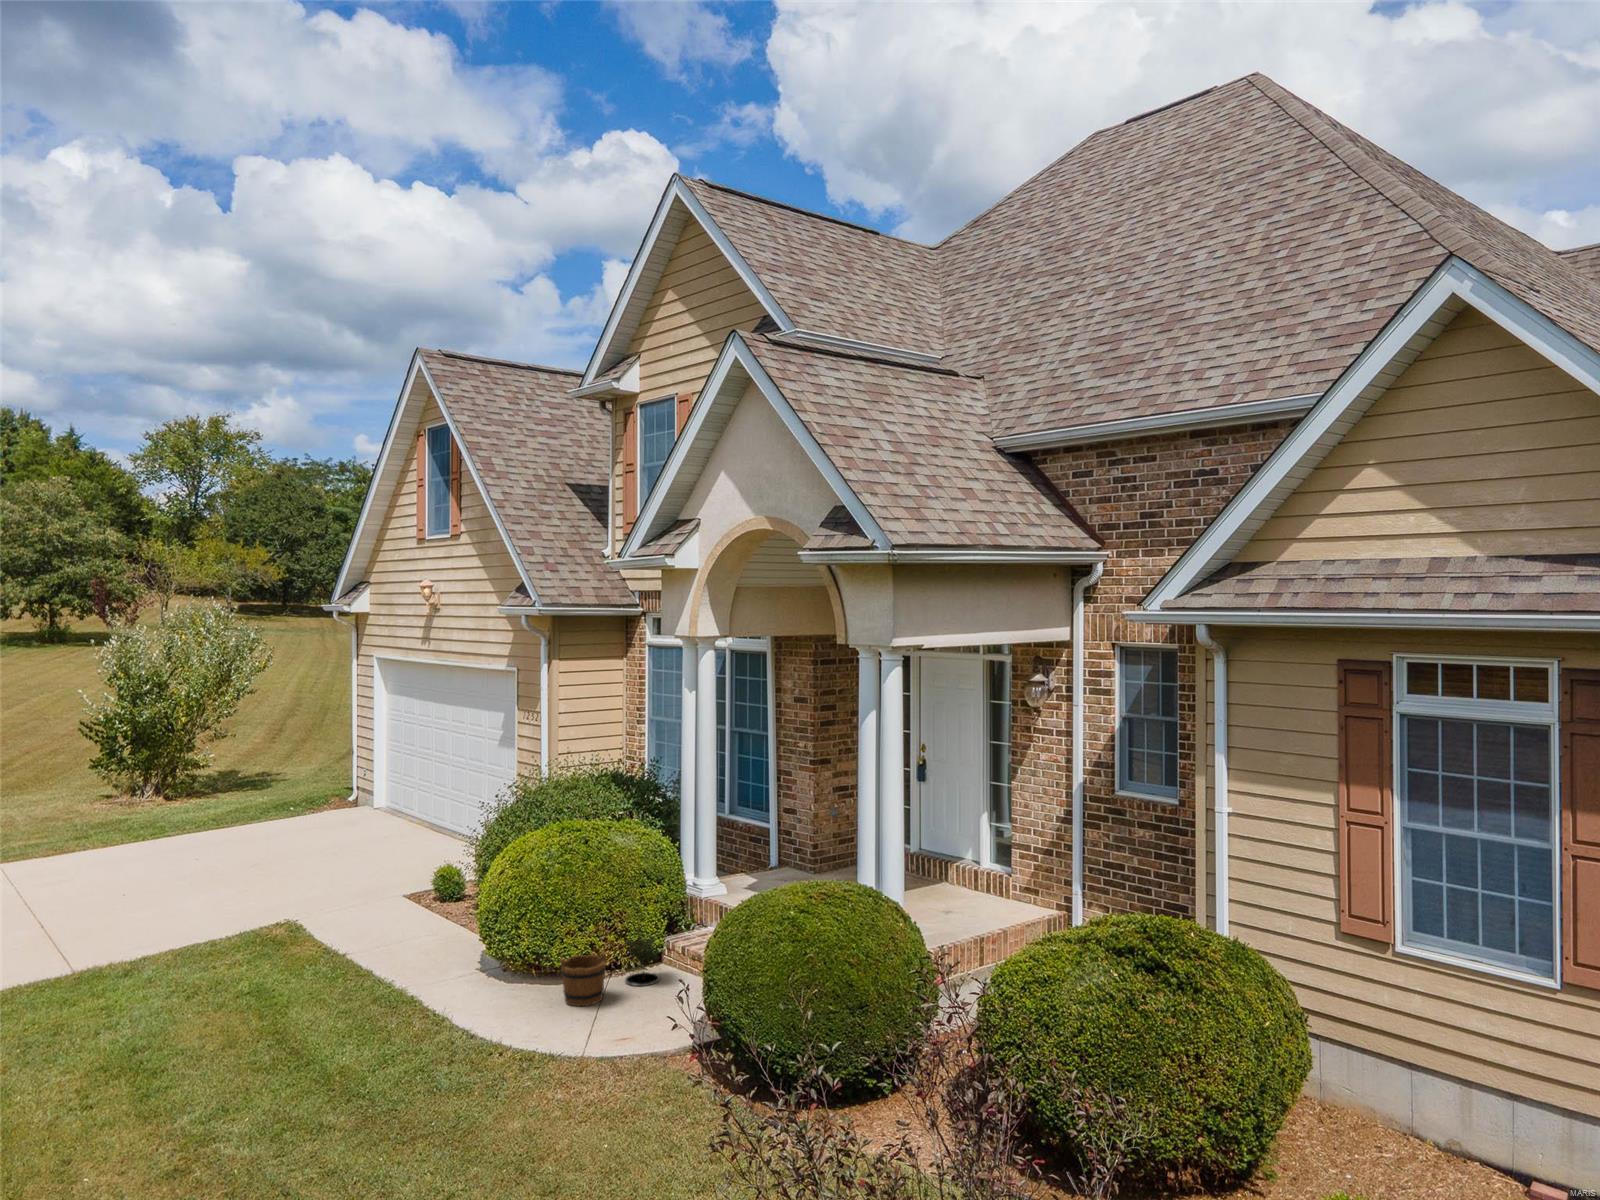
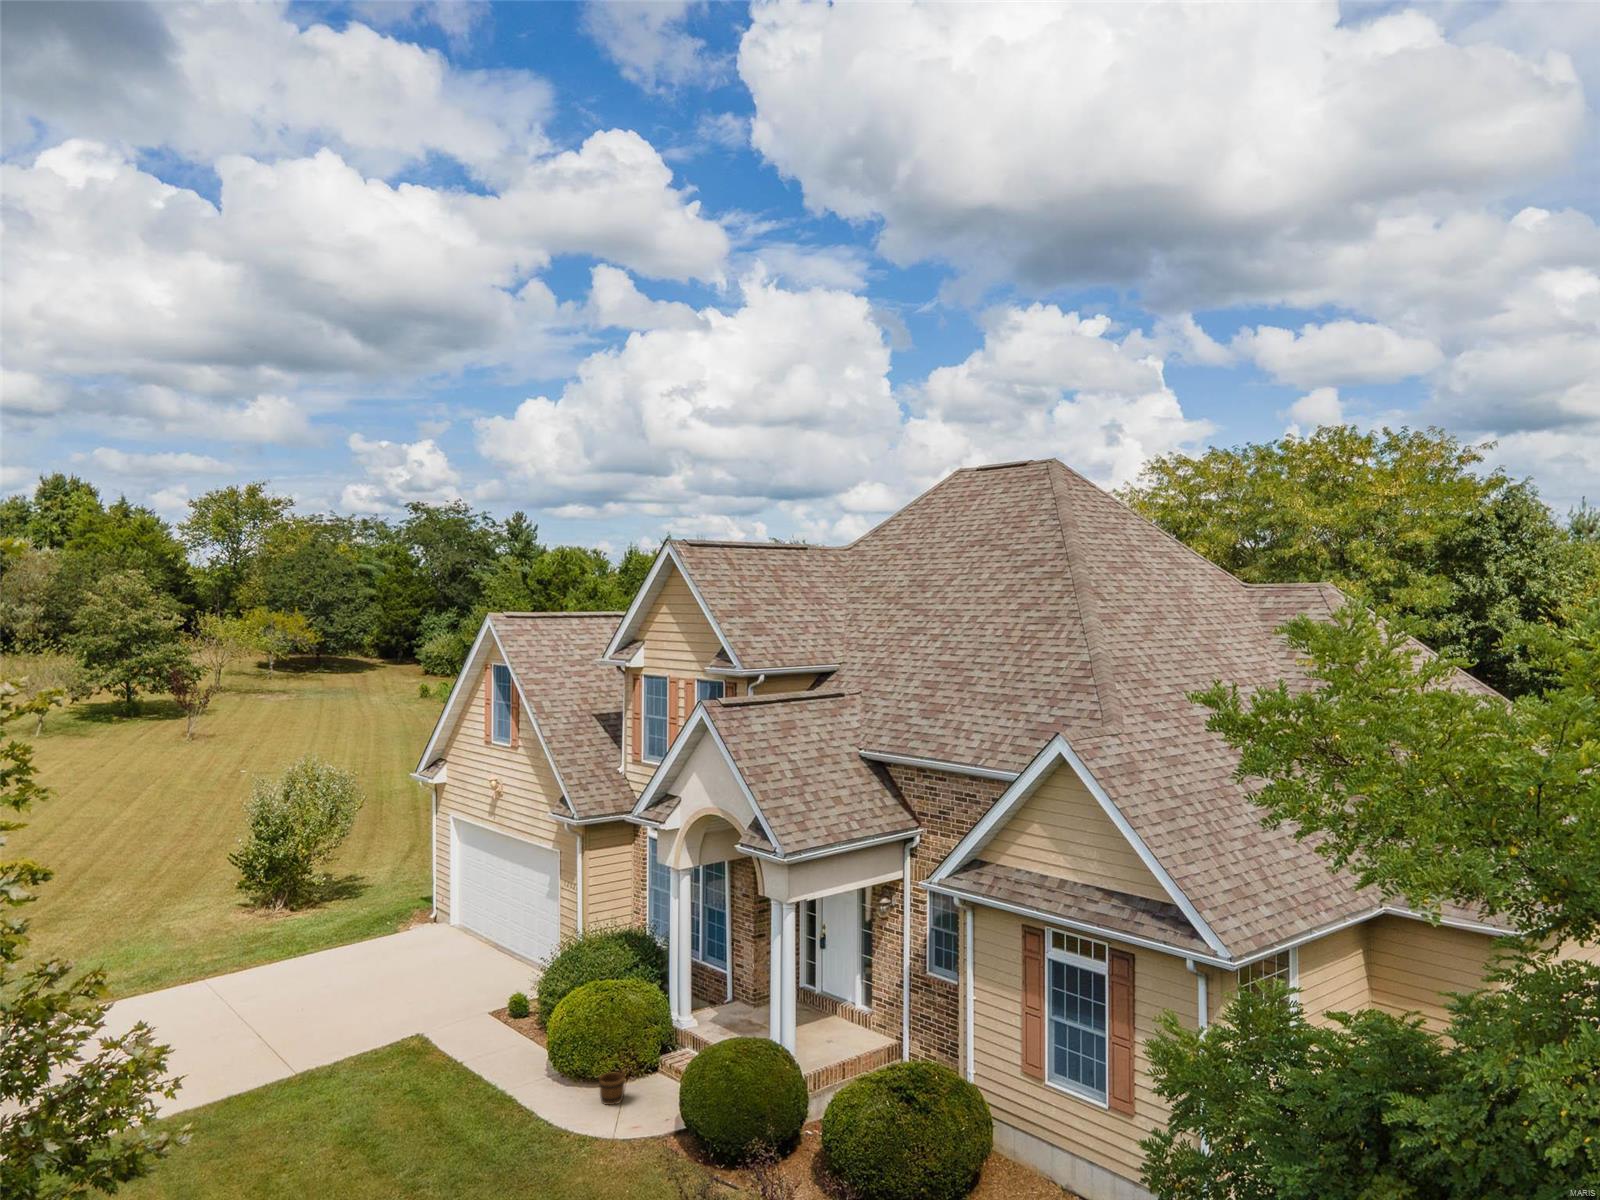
potted tree: present [625,925,660,986] -> none [635,1049,657,1090]

